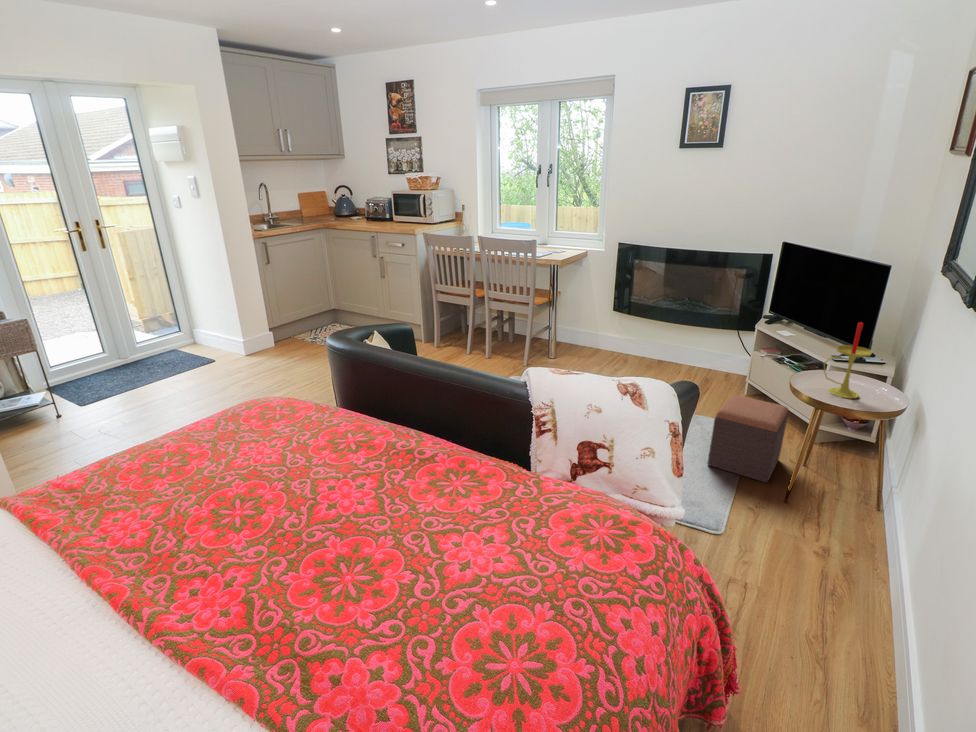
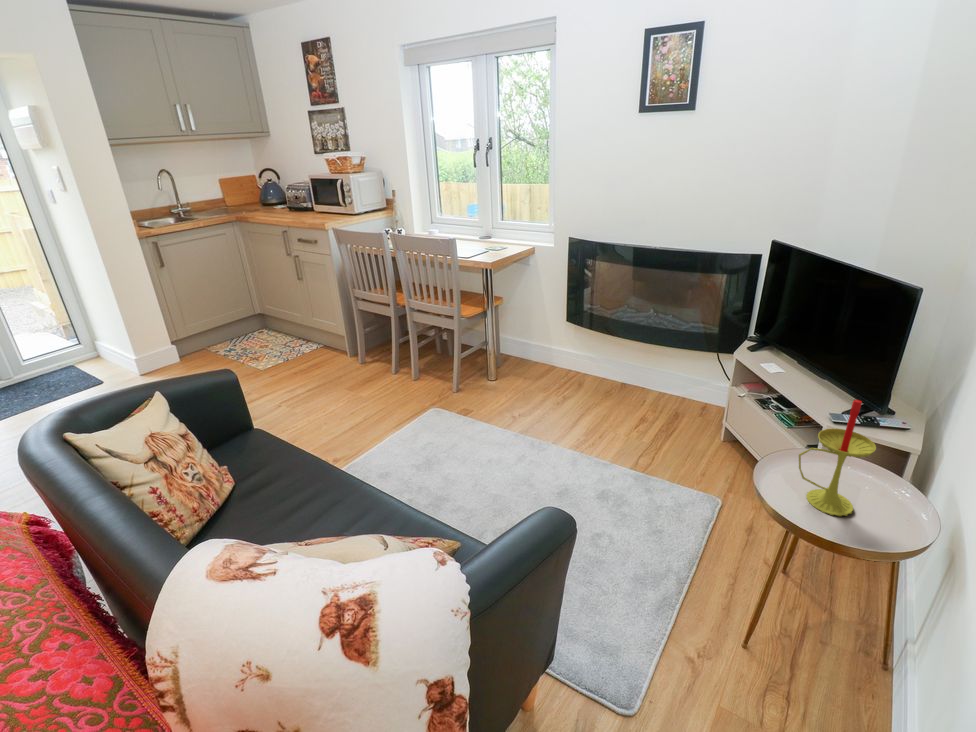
footstool: present [707,395,788,483] -> none [640,468,757,608]

